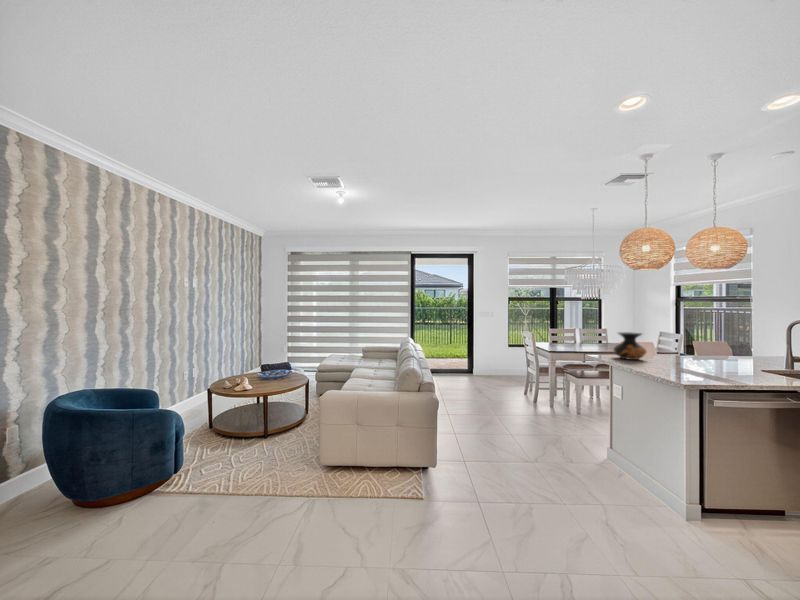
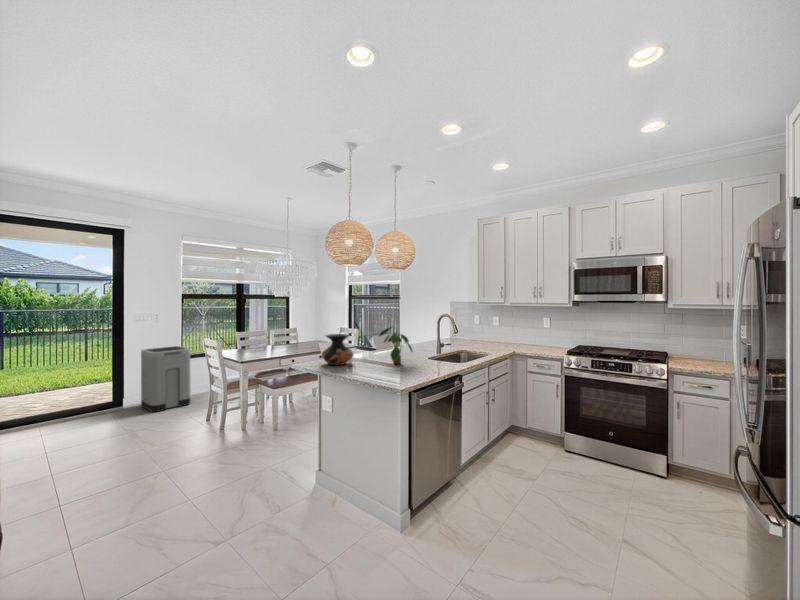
plant: none [674,328,724,367] -> present [379,326,413,364]
trash can: none [483,337,514,383] -> present [141,346,190,412]

